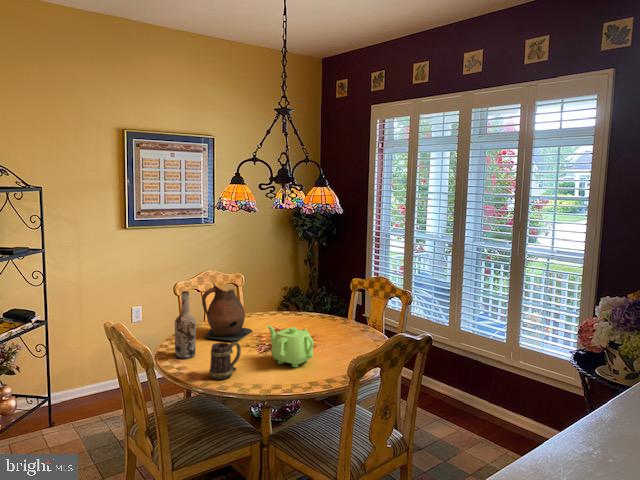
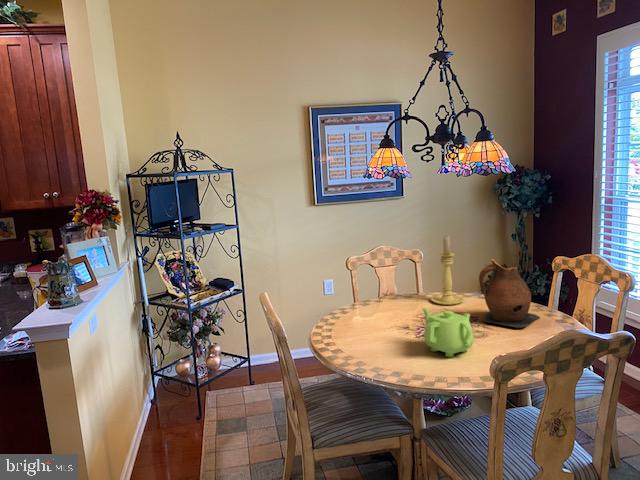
candle holder: none [257,261,286,323] -> present [431,236,464,305]
ceramic pitcher: present [202,282,252,341] -> present [479,259,540,329]
wine bottle: present [175,291,196,359] -> none [328,266,350,336]
mug: present [209,342,241,380] -> none [352,322,386,362]

